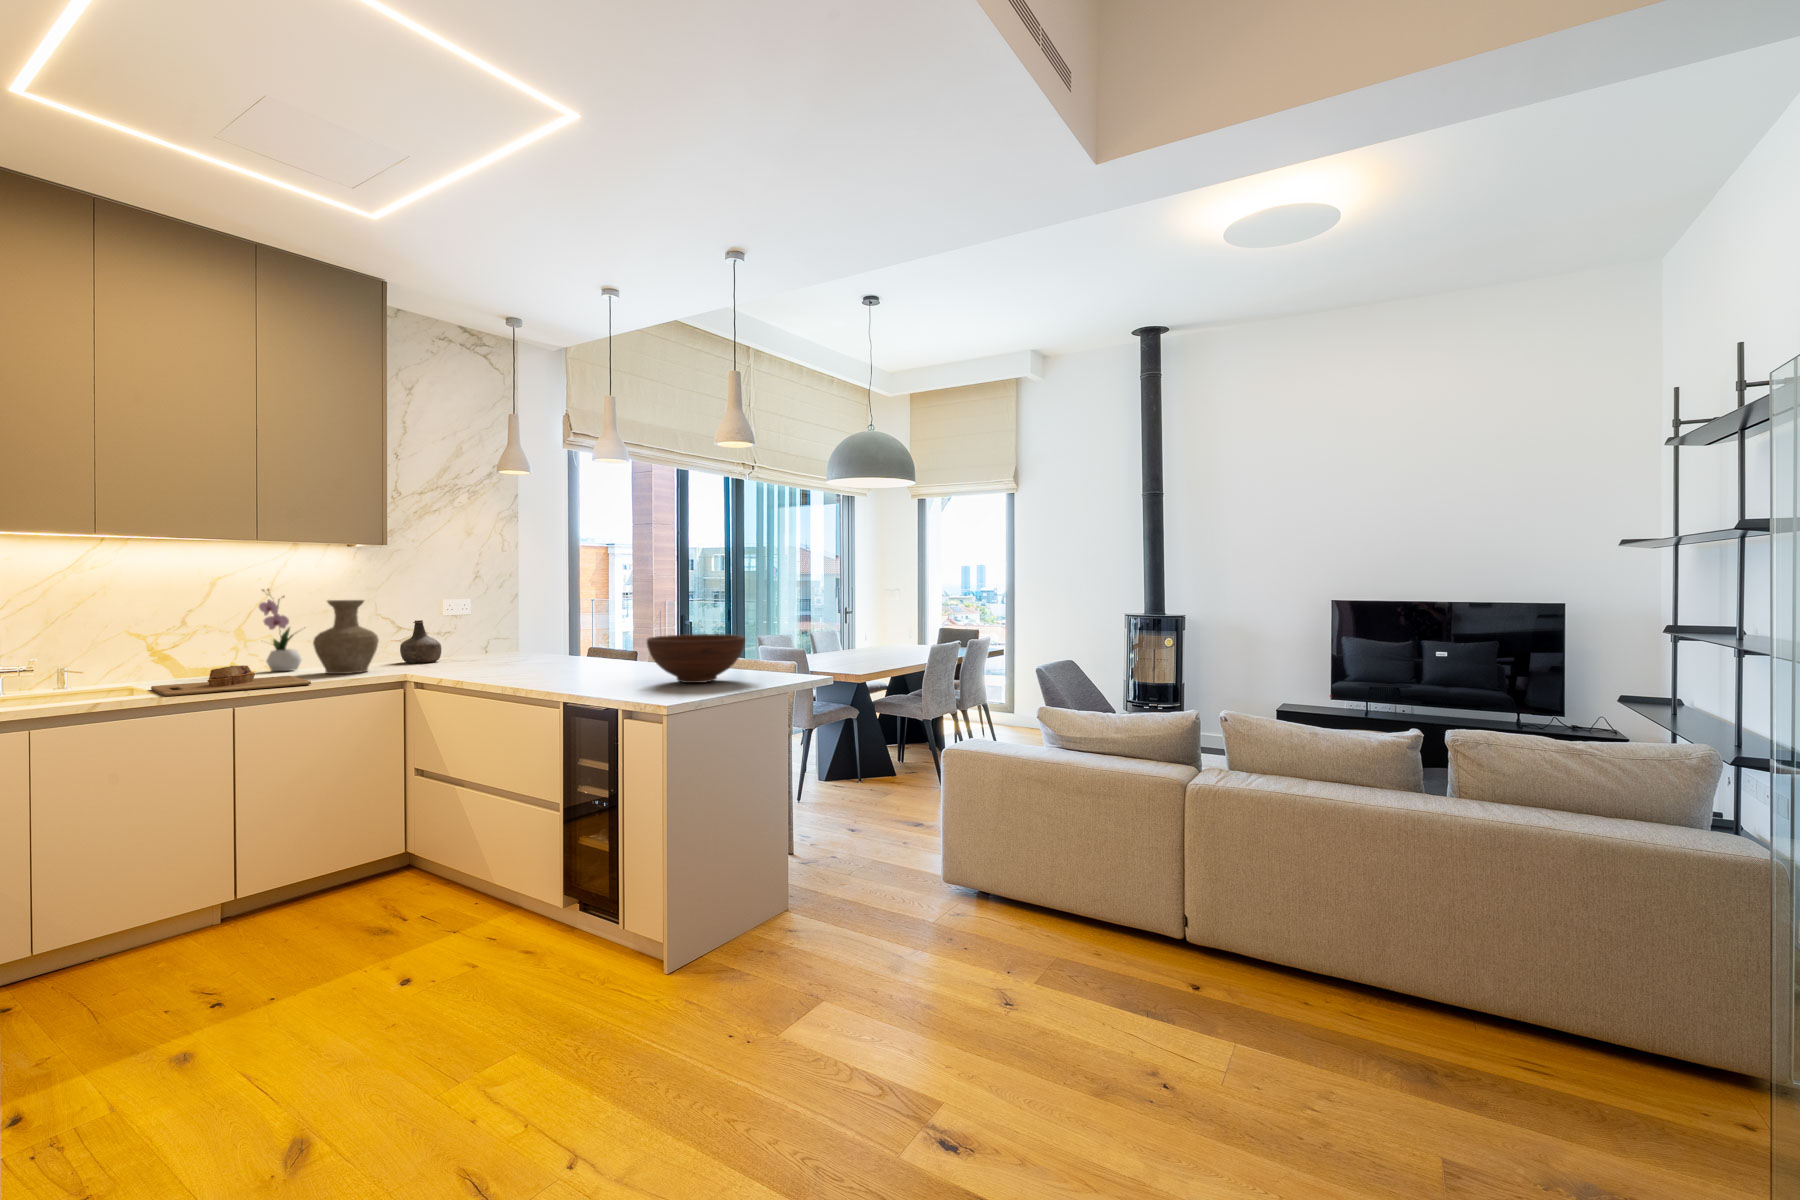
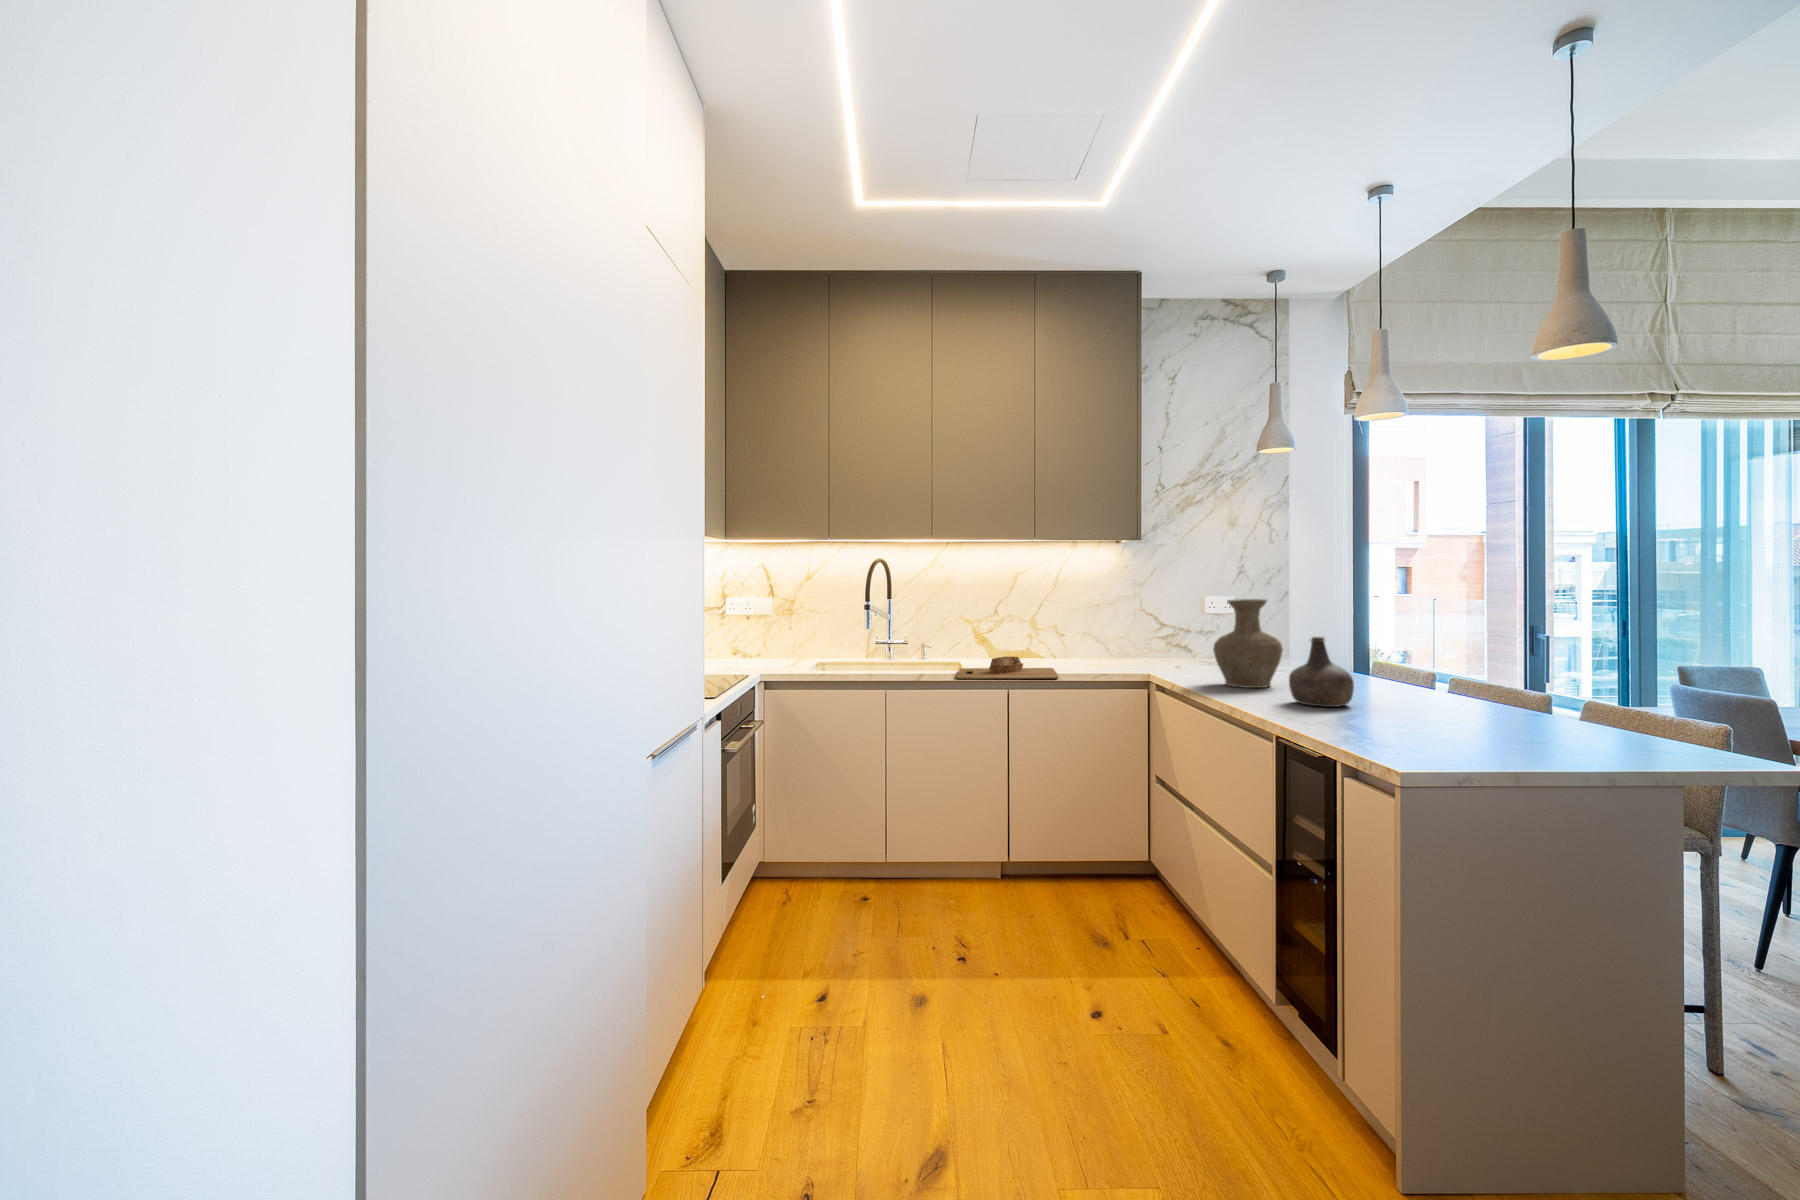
flower arrangement: present [259,589,302,671] -> none [1044,587,1079,662]
vase: present [313,600,379,674] -> present [1213,599,1283,688]
bottle: present [400,620,441,663] -> present [1289,637,1354,707]
fruit bowl: present [647,634,745,683] -> none [1402,656,1591,737]

